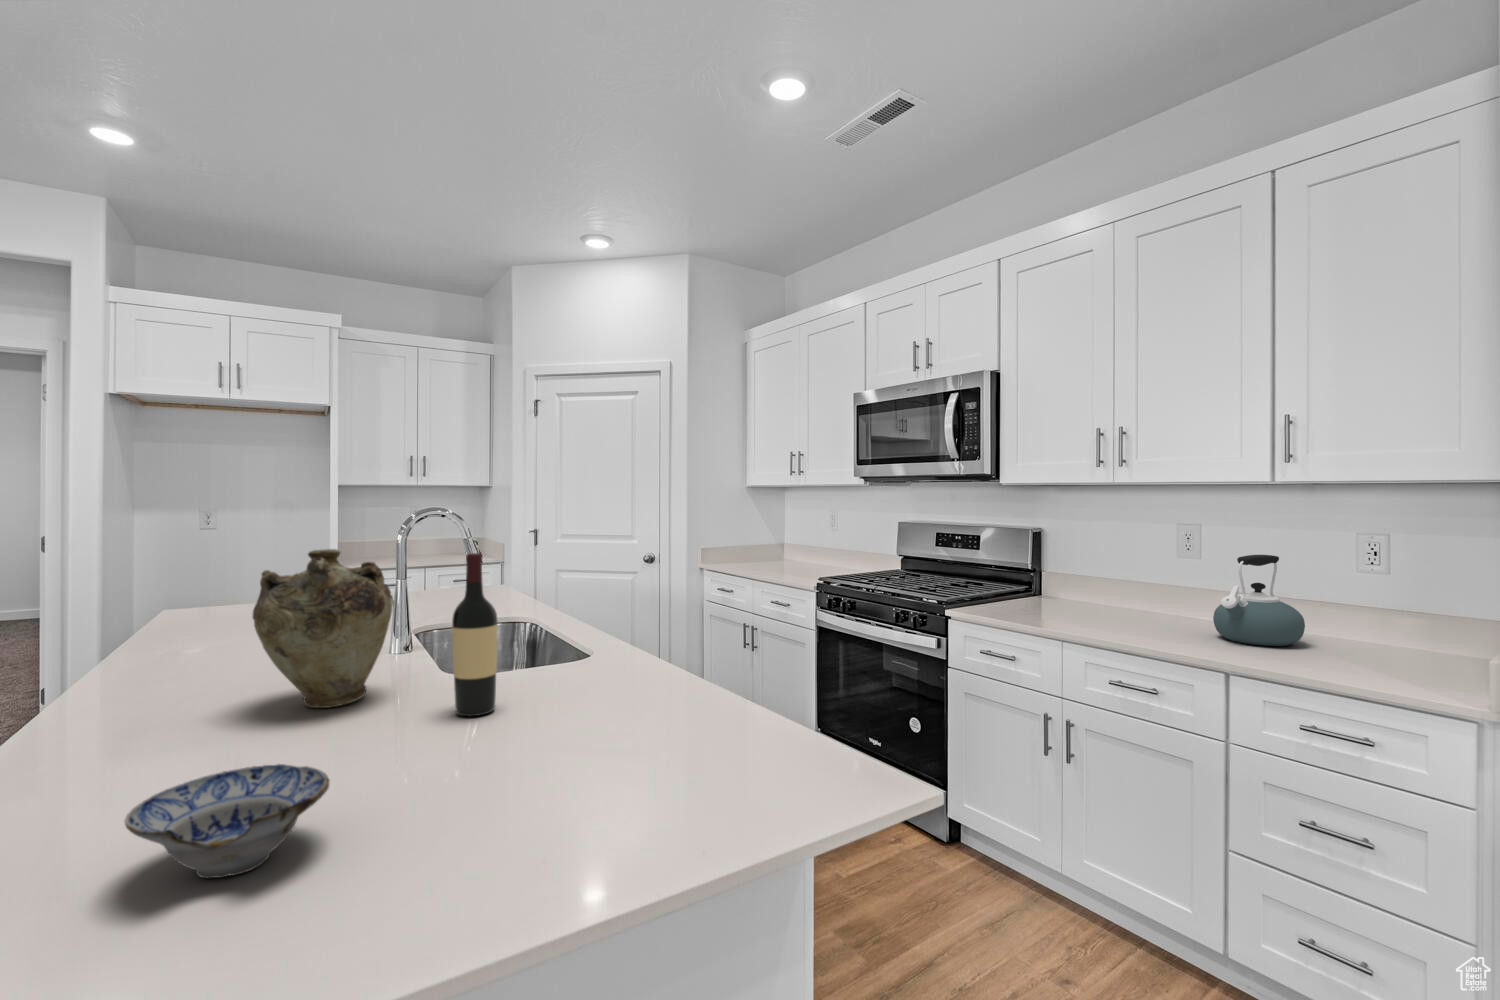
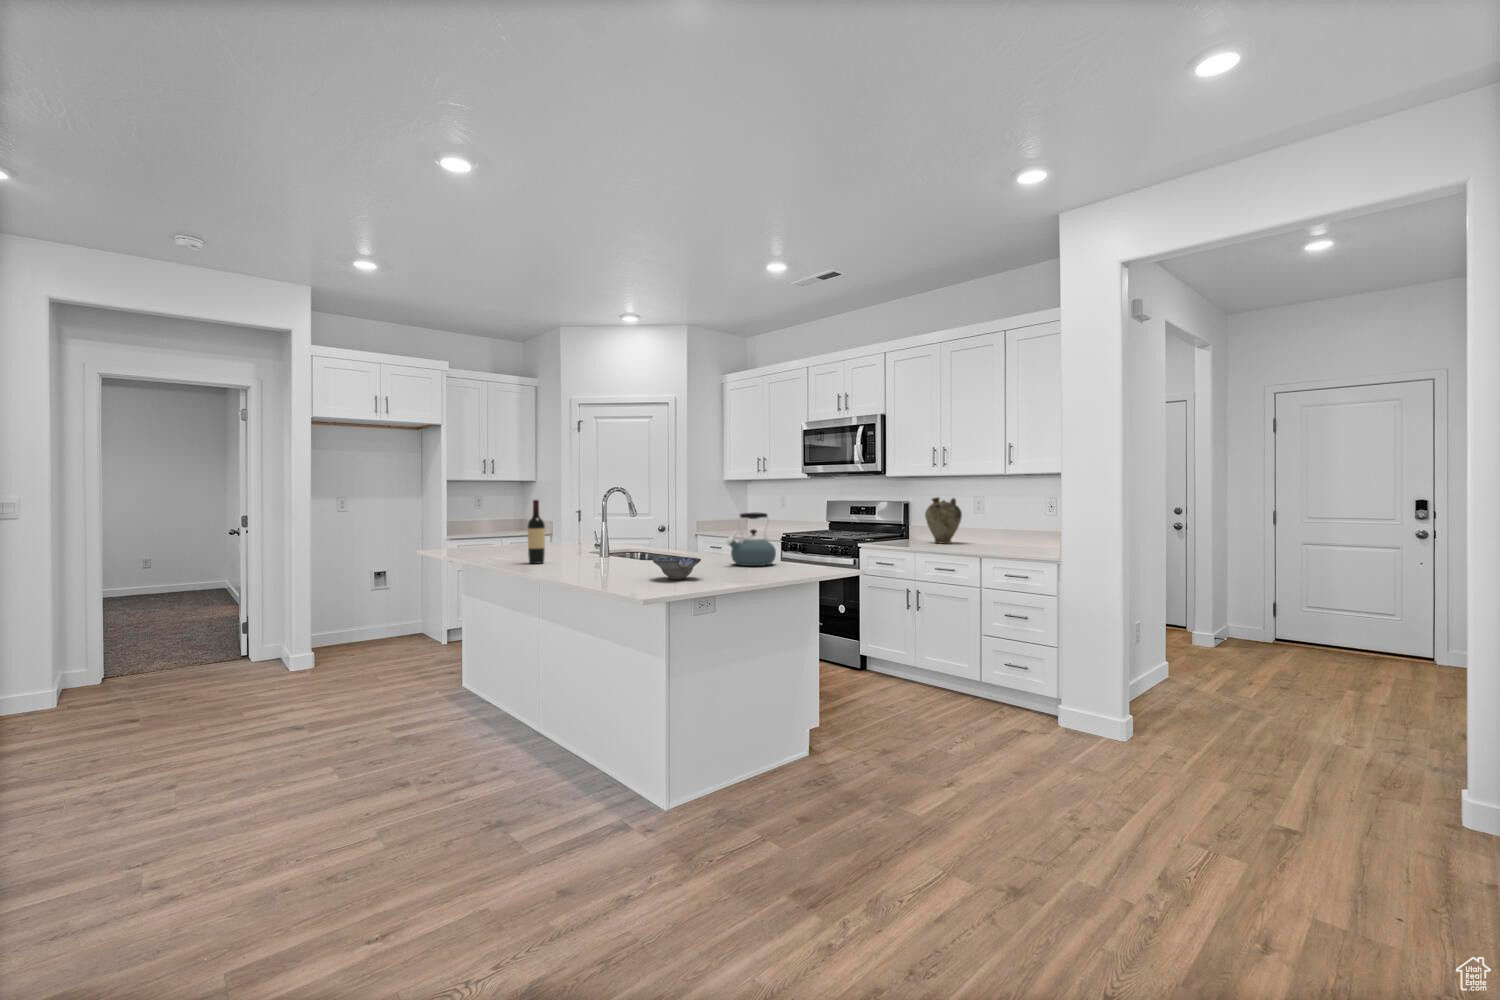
vase: present [252,549,392,708] -> present [925,497,962,544]
wine bottle: present [452,553,498,716] -> present [527,500,545,564]
kettle: present [1213,555,1305,646] -> present [726,512,776,566]

